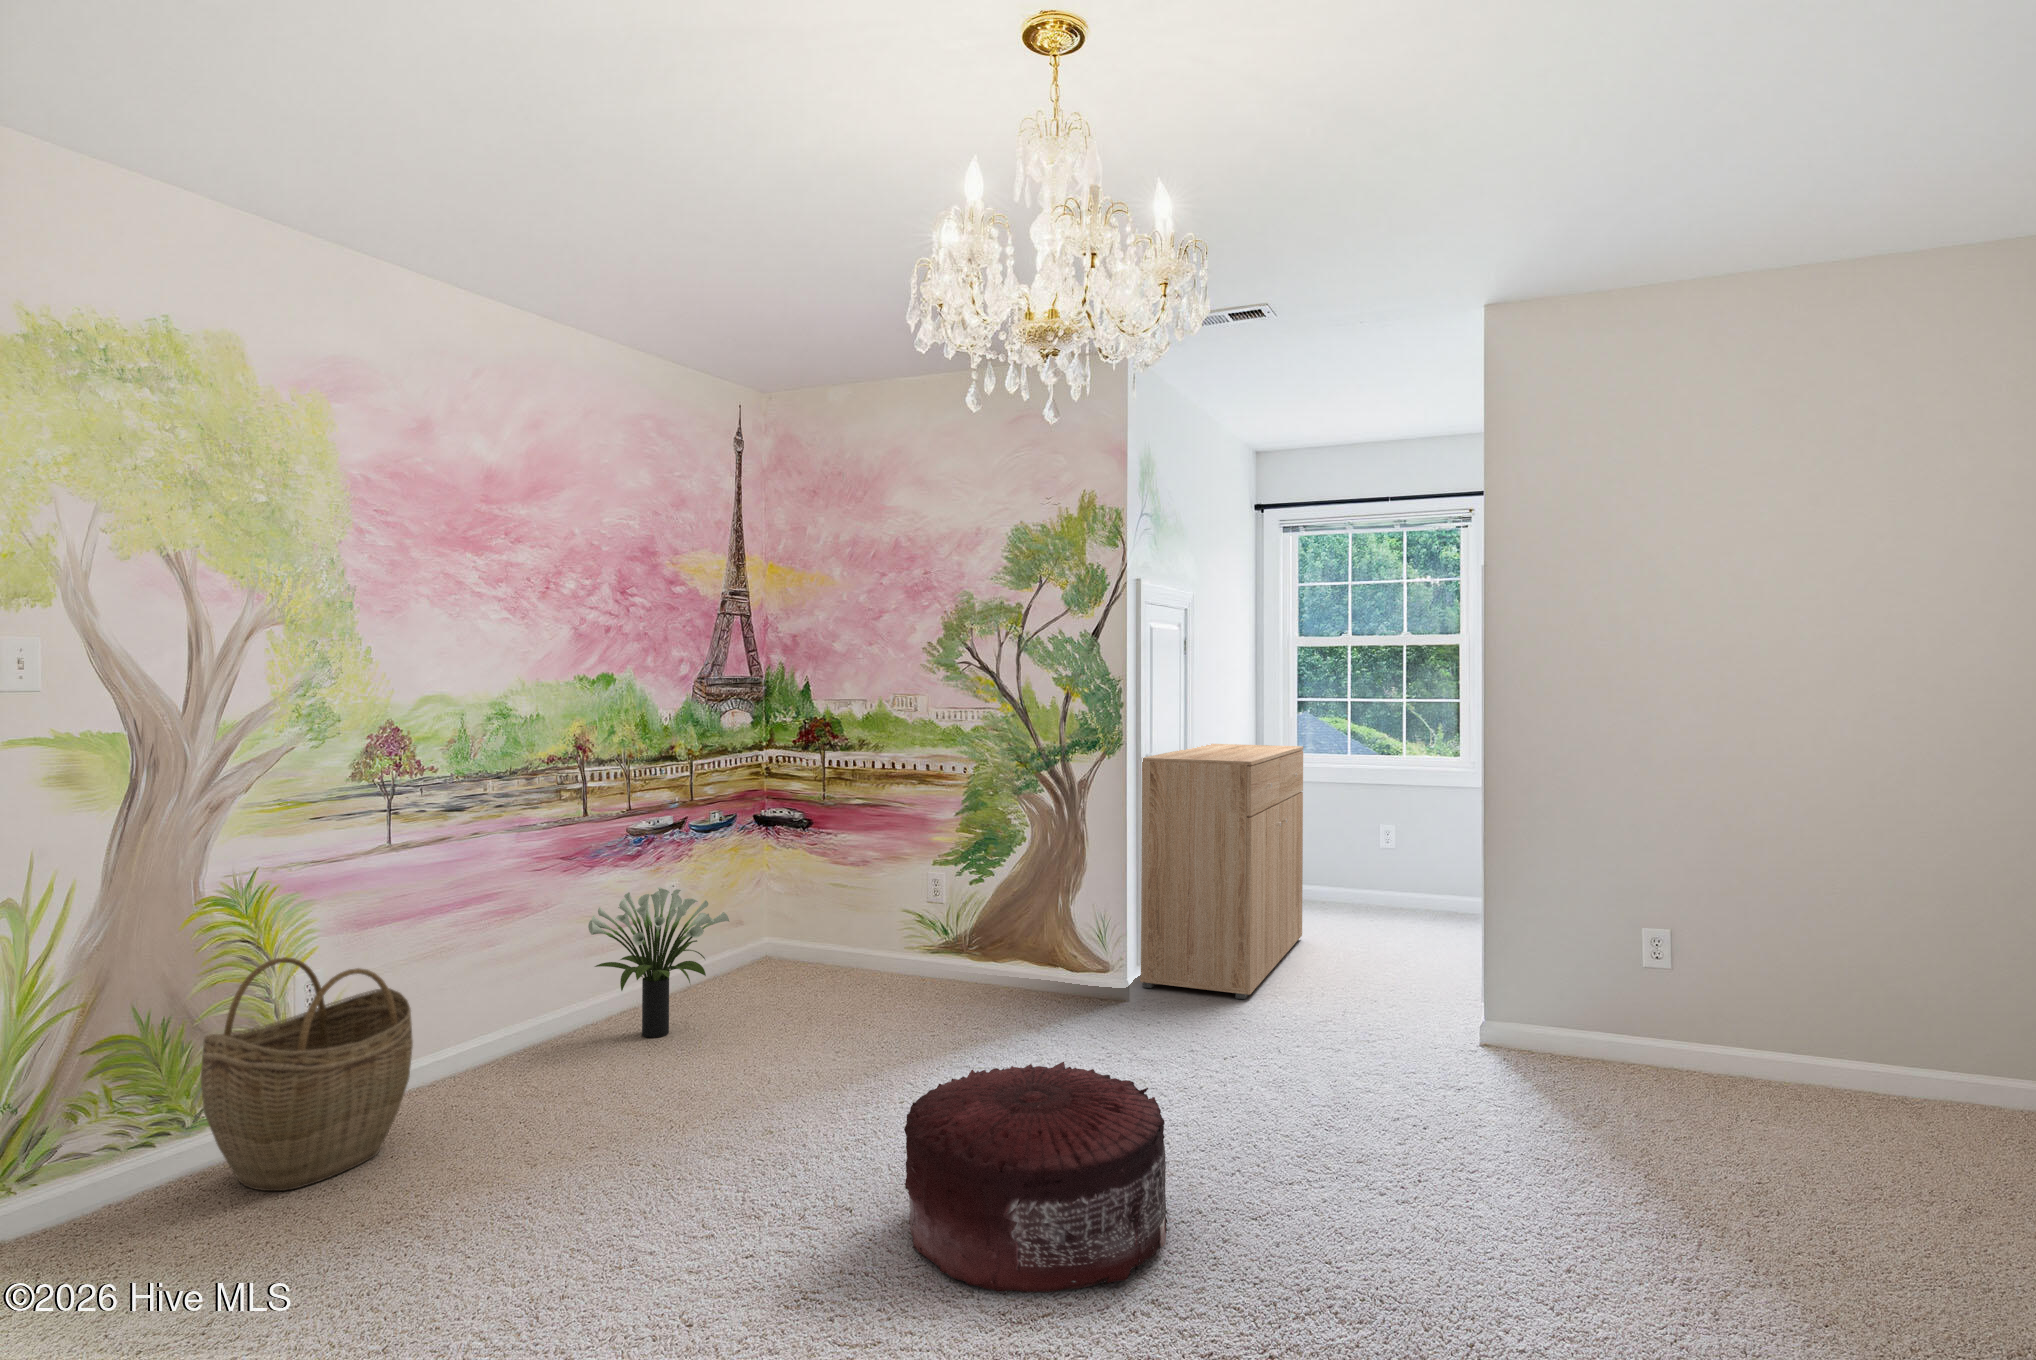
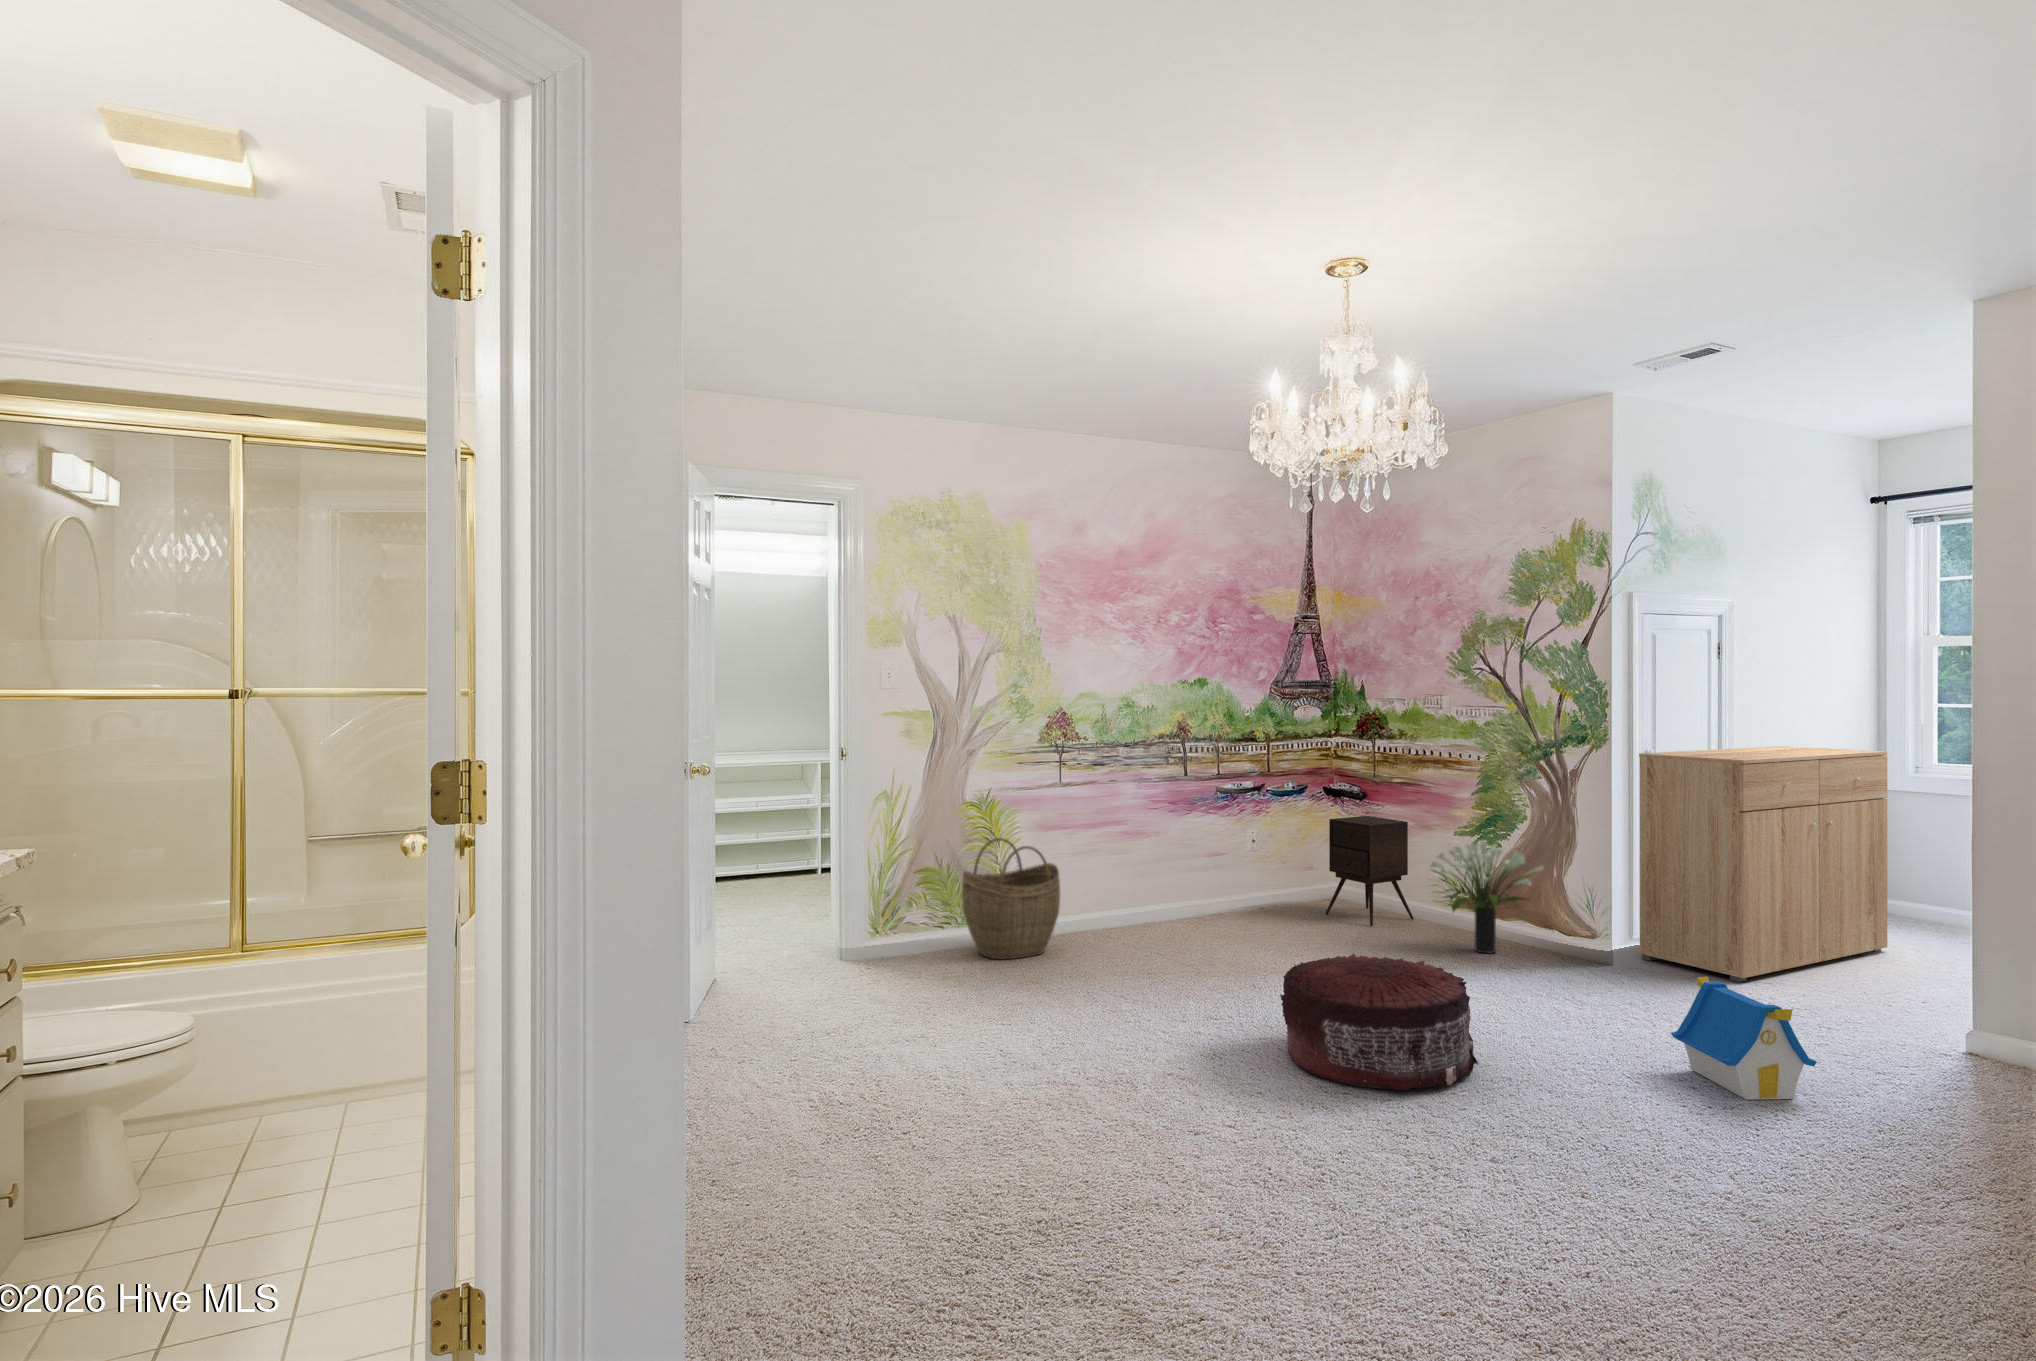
side table: none [774,850,881,996] -> present [1326,816,1413,926]
potted plant: present [588,887,729,1037] -> present [1431,841,1544,953]
toy house: none [1317,1017,1461,1161] -> present [1671,977,1817,1100]

